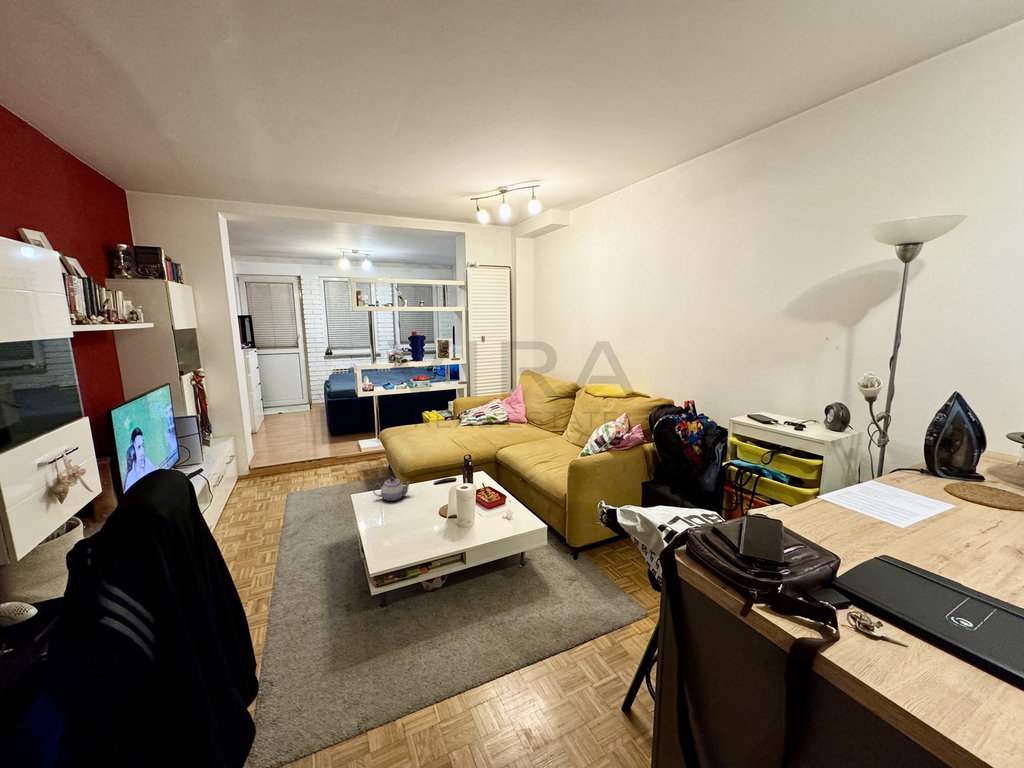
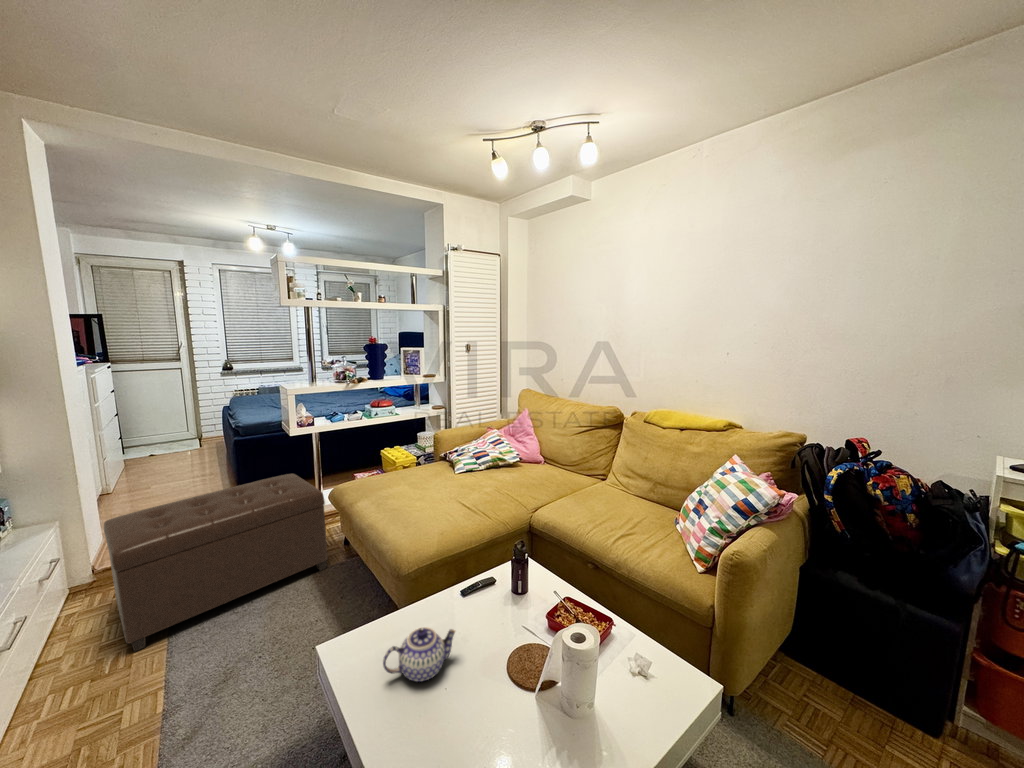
ottoman: none [256,420,376,505] -> present [104,474,328,652]

